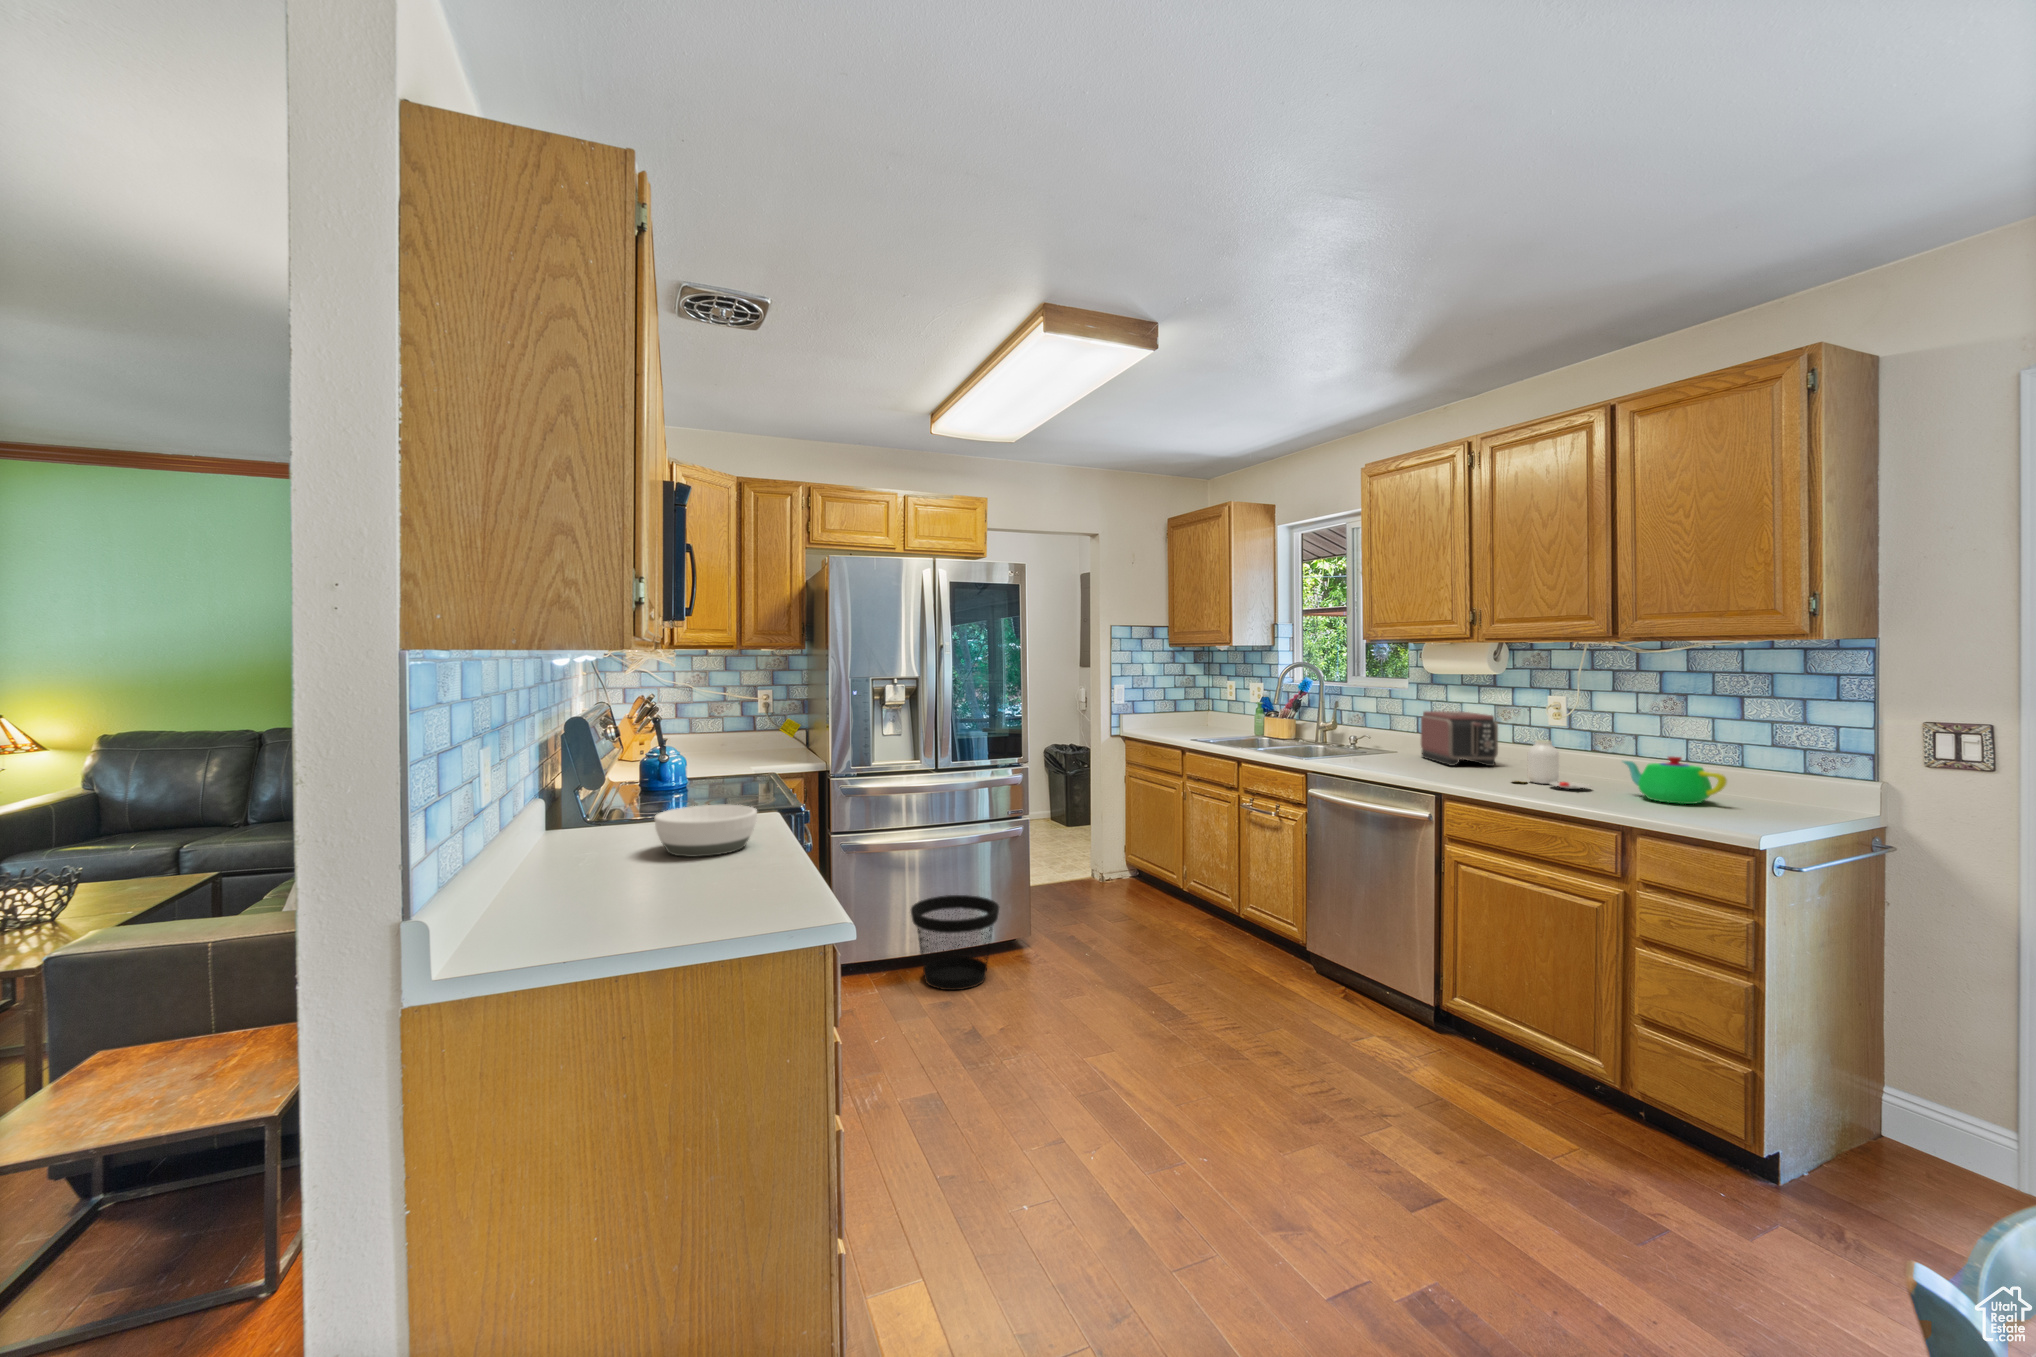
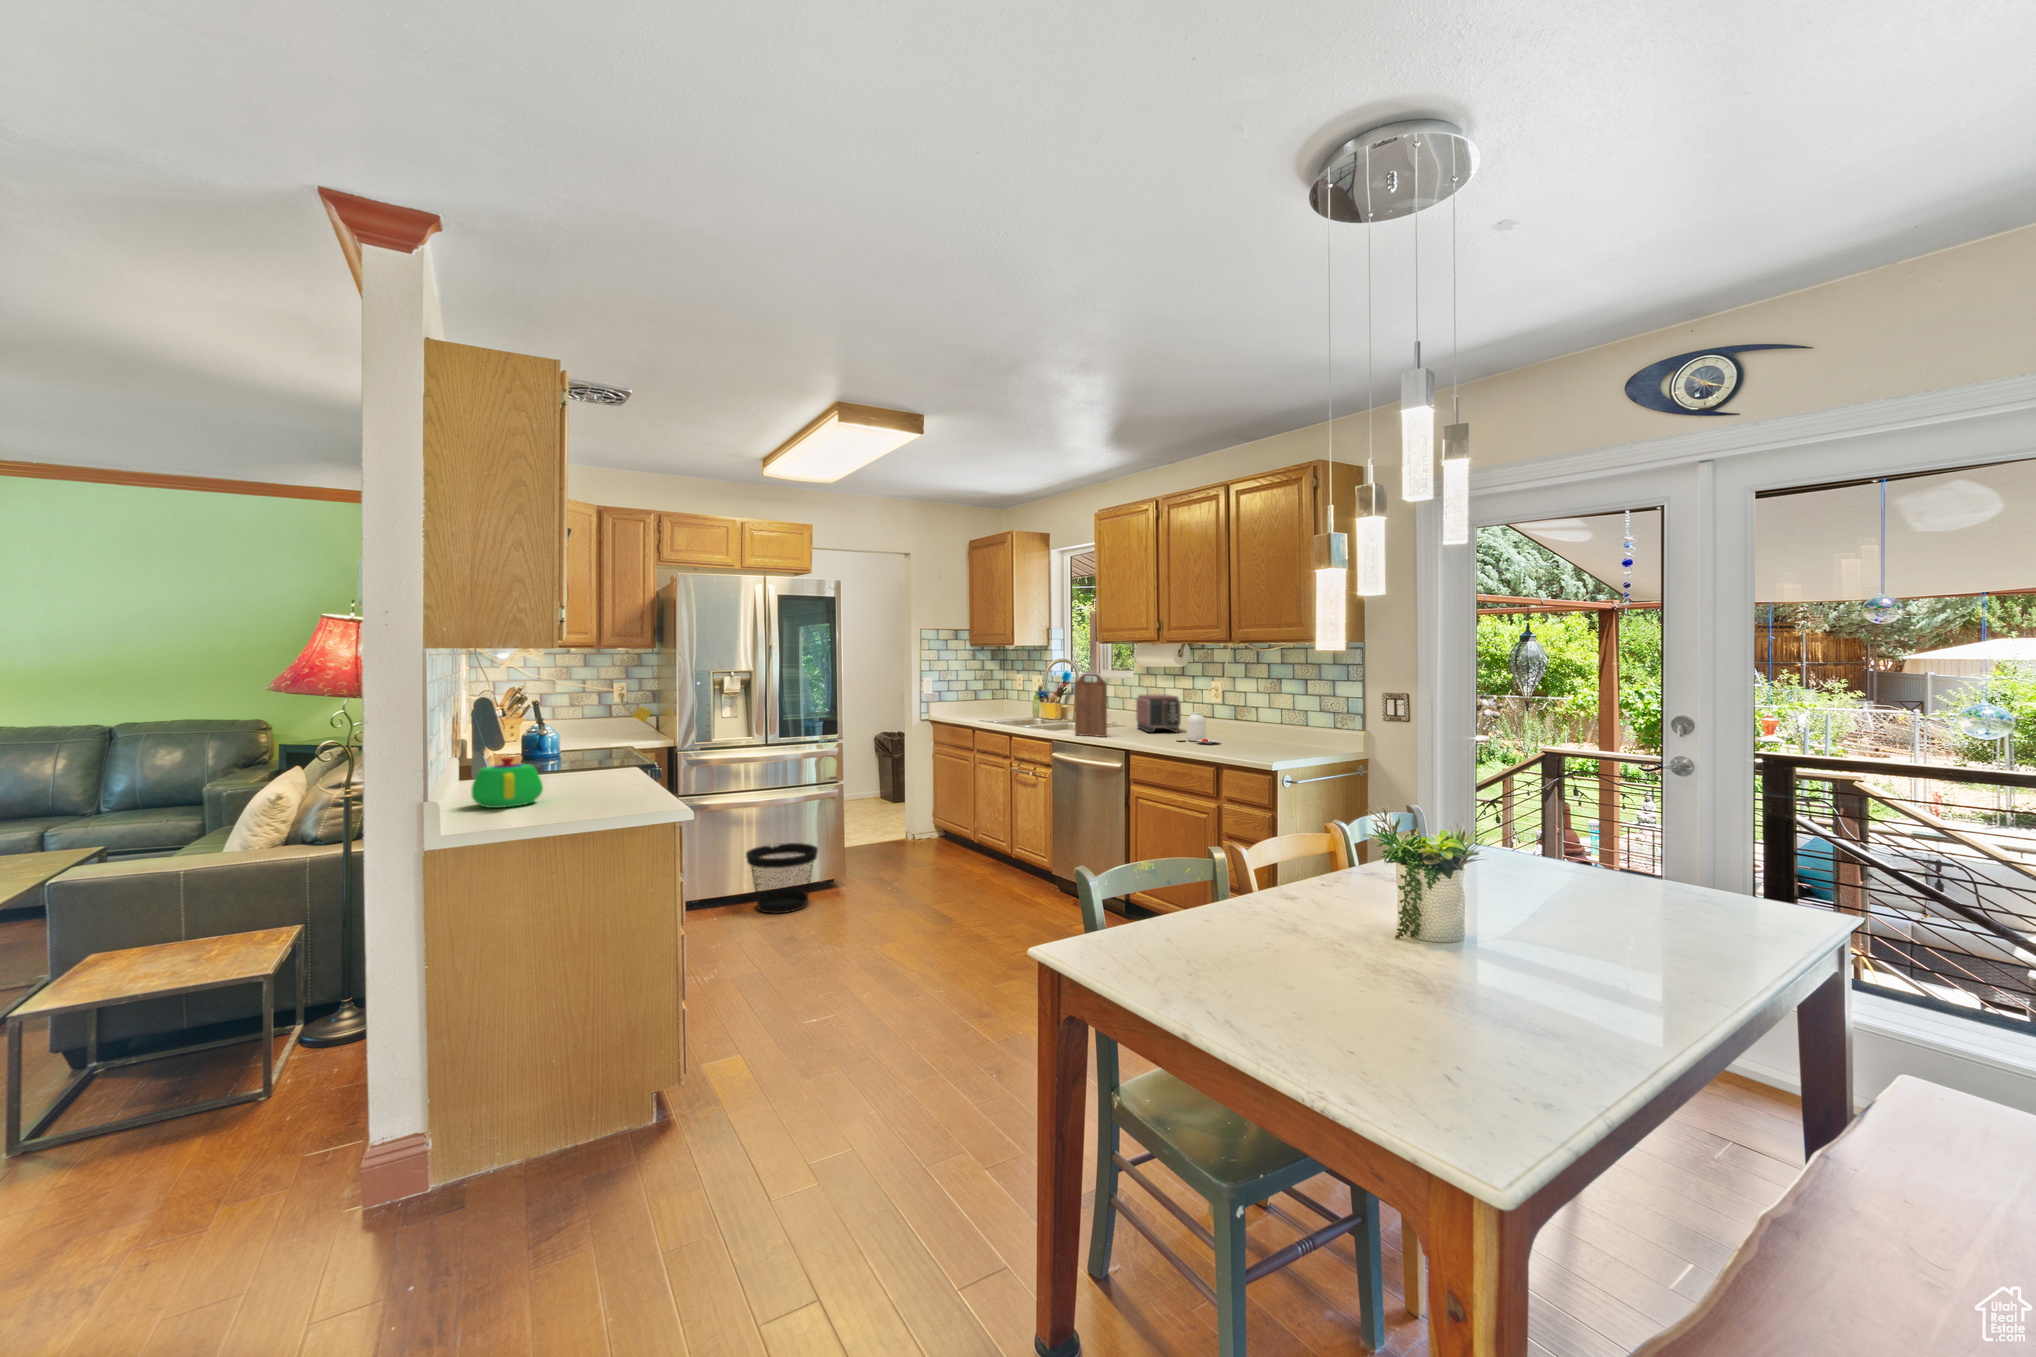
cutting board: none [1342,683,1393,771] -> present [1075,673,1107,737]
teapot: present [1623,757,1727,804] -> present [472,757,543,808]
bowl: present [655,805,757,857] -> none [550,758,626,789]

